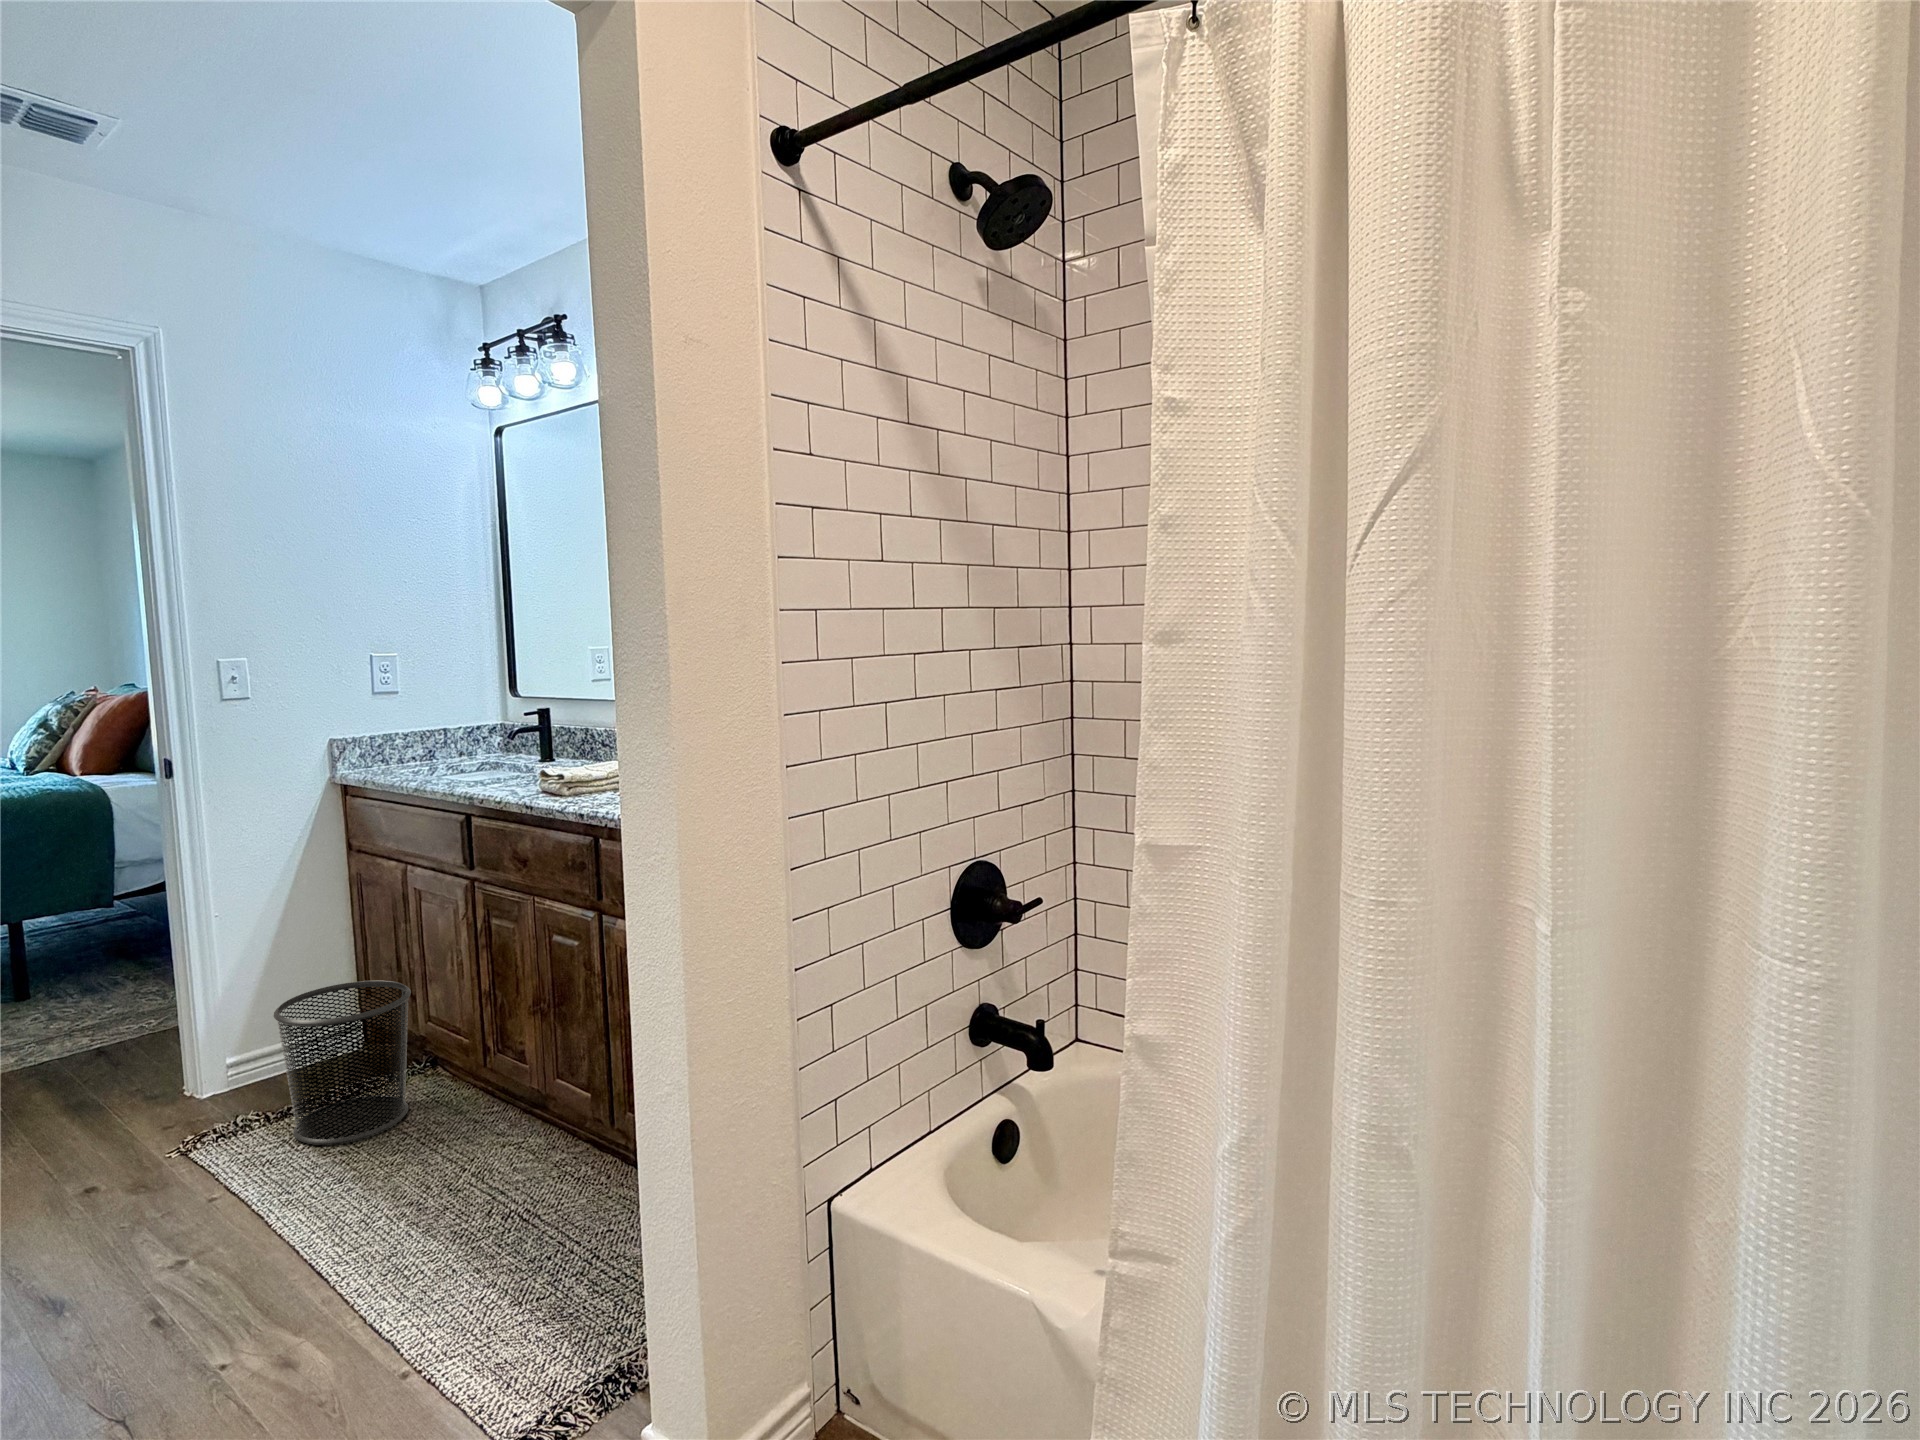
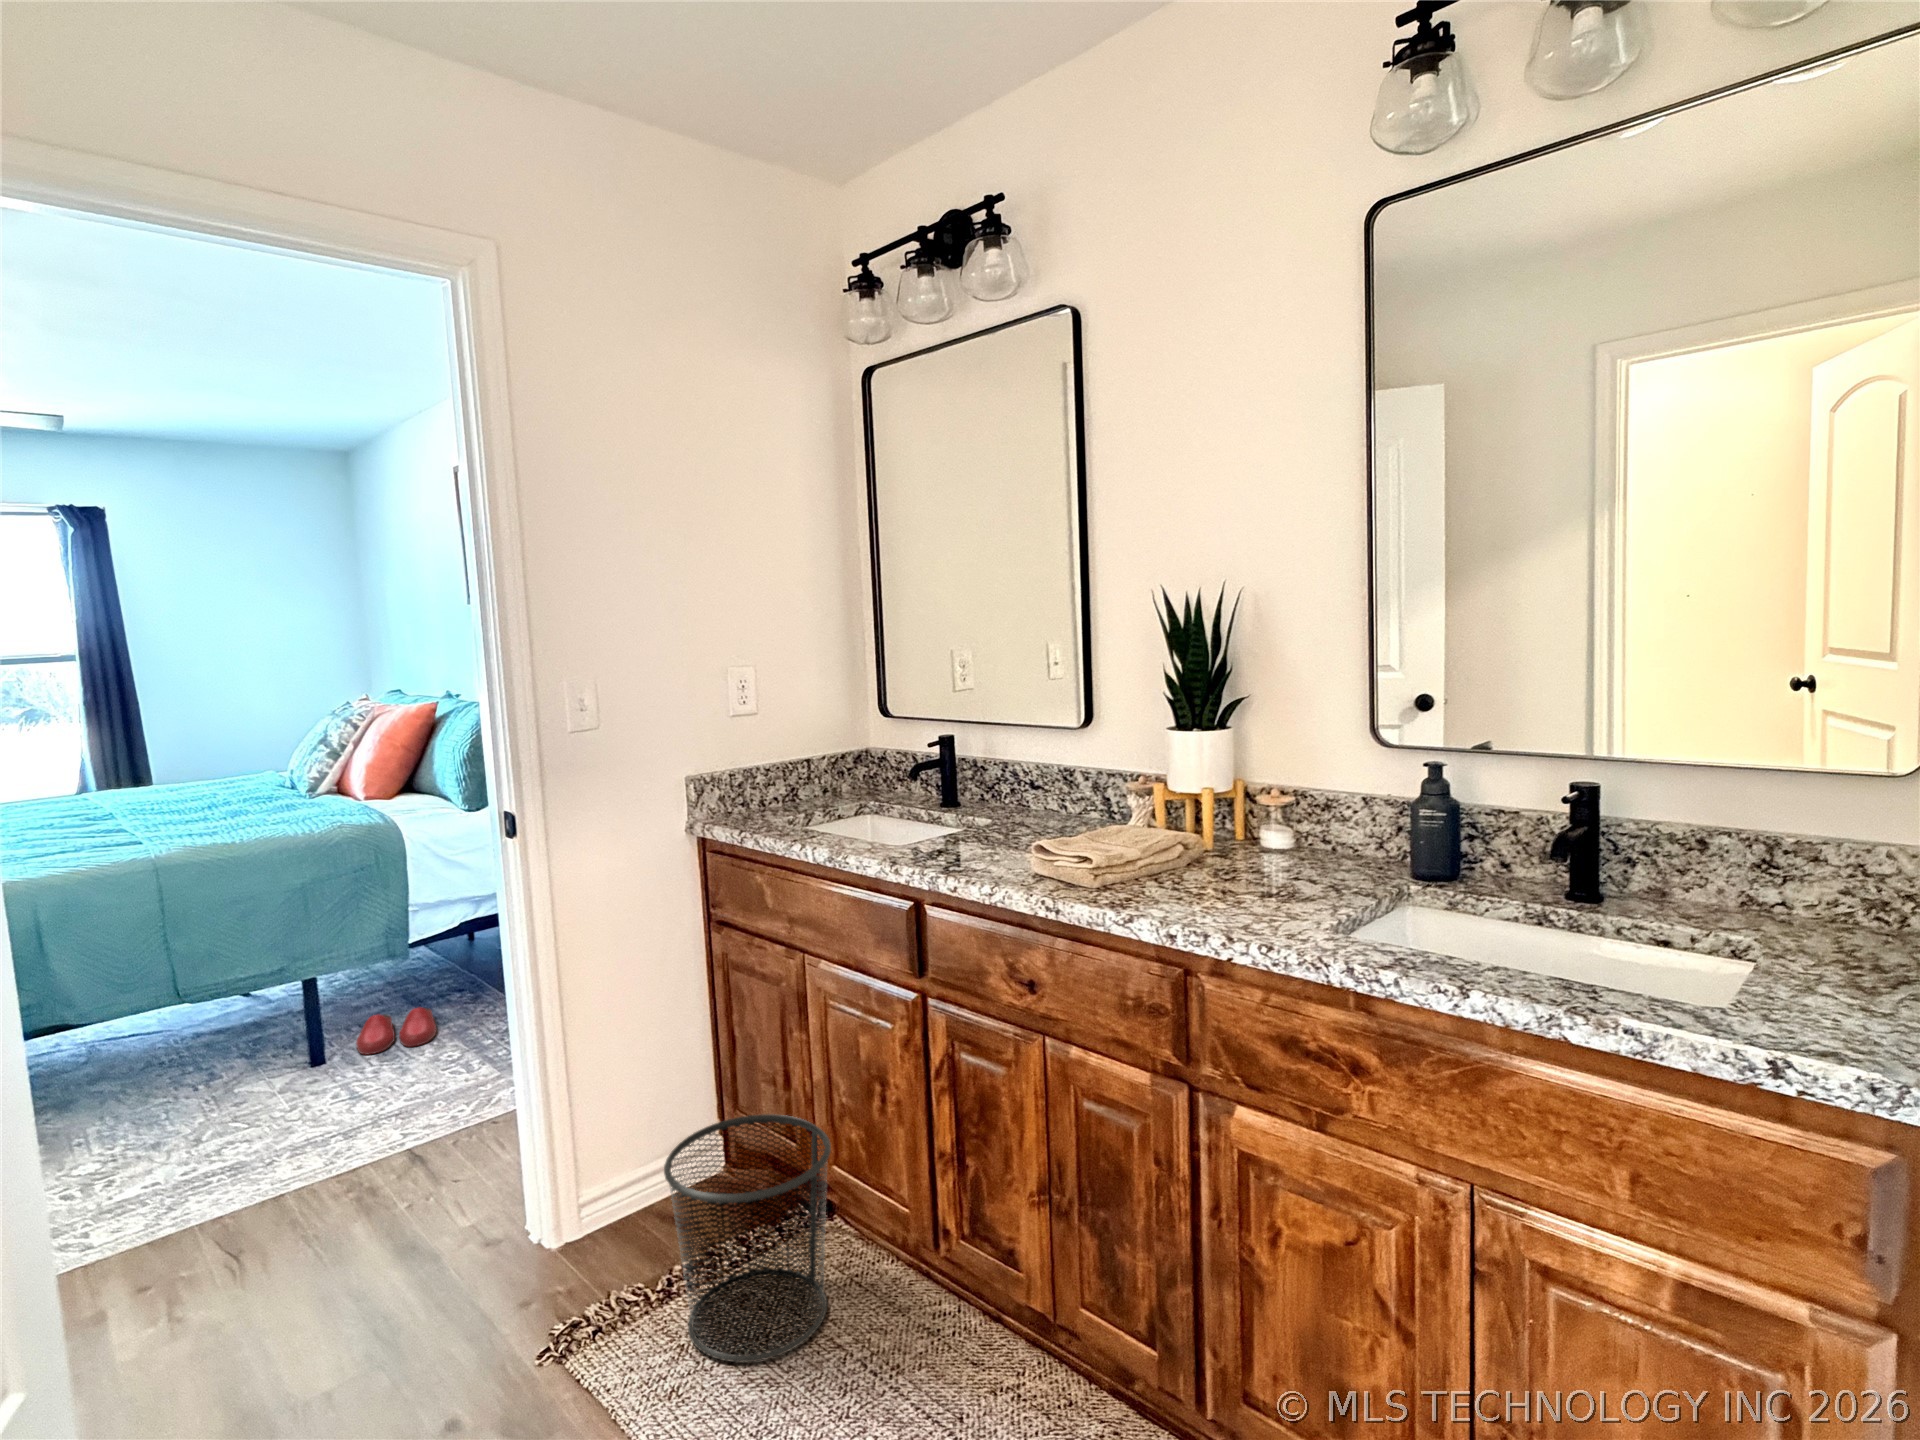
slippers: none [59,952,139,989] -> present [356,1007,436,1054]

